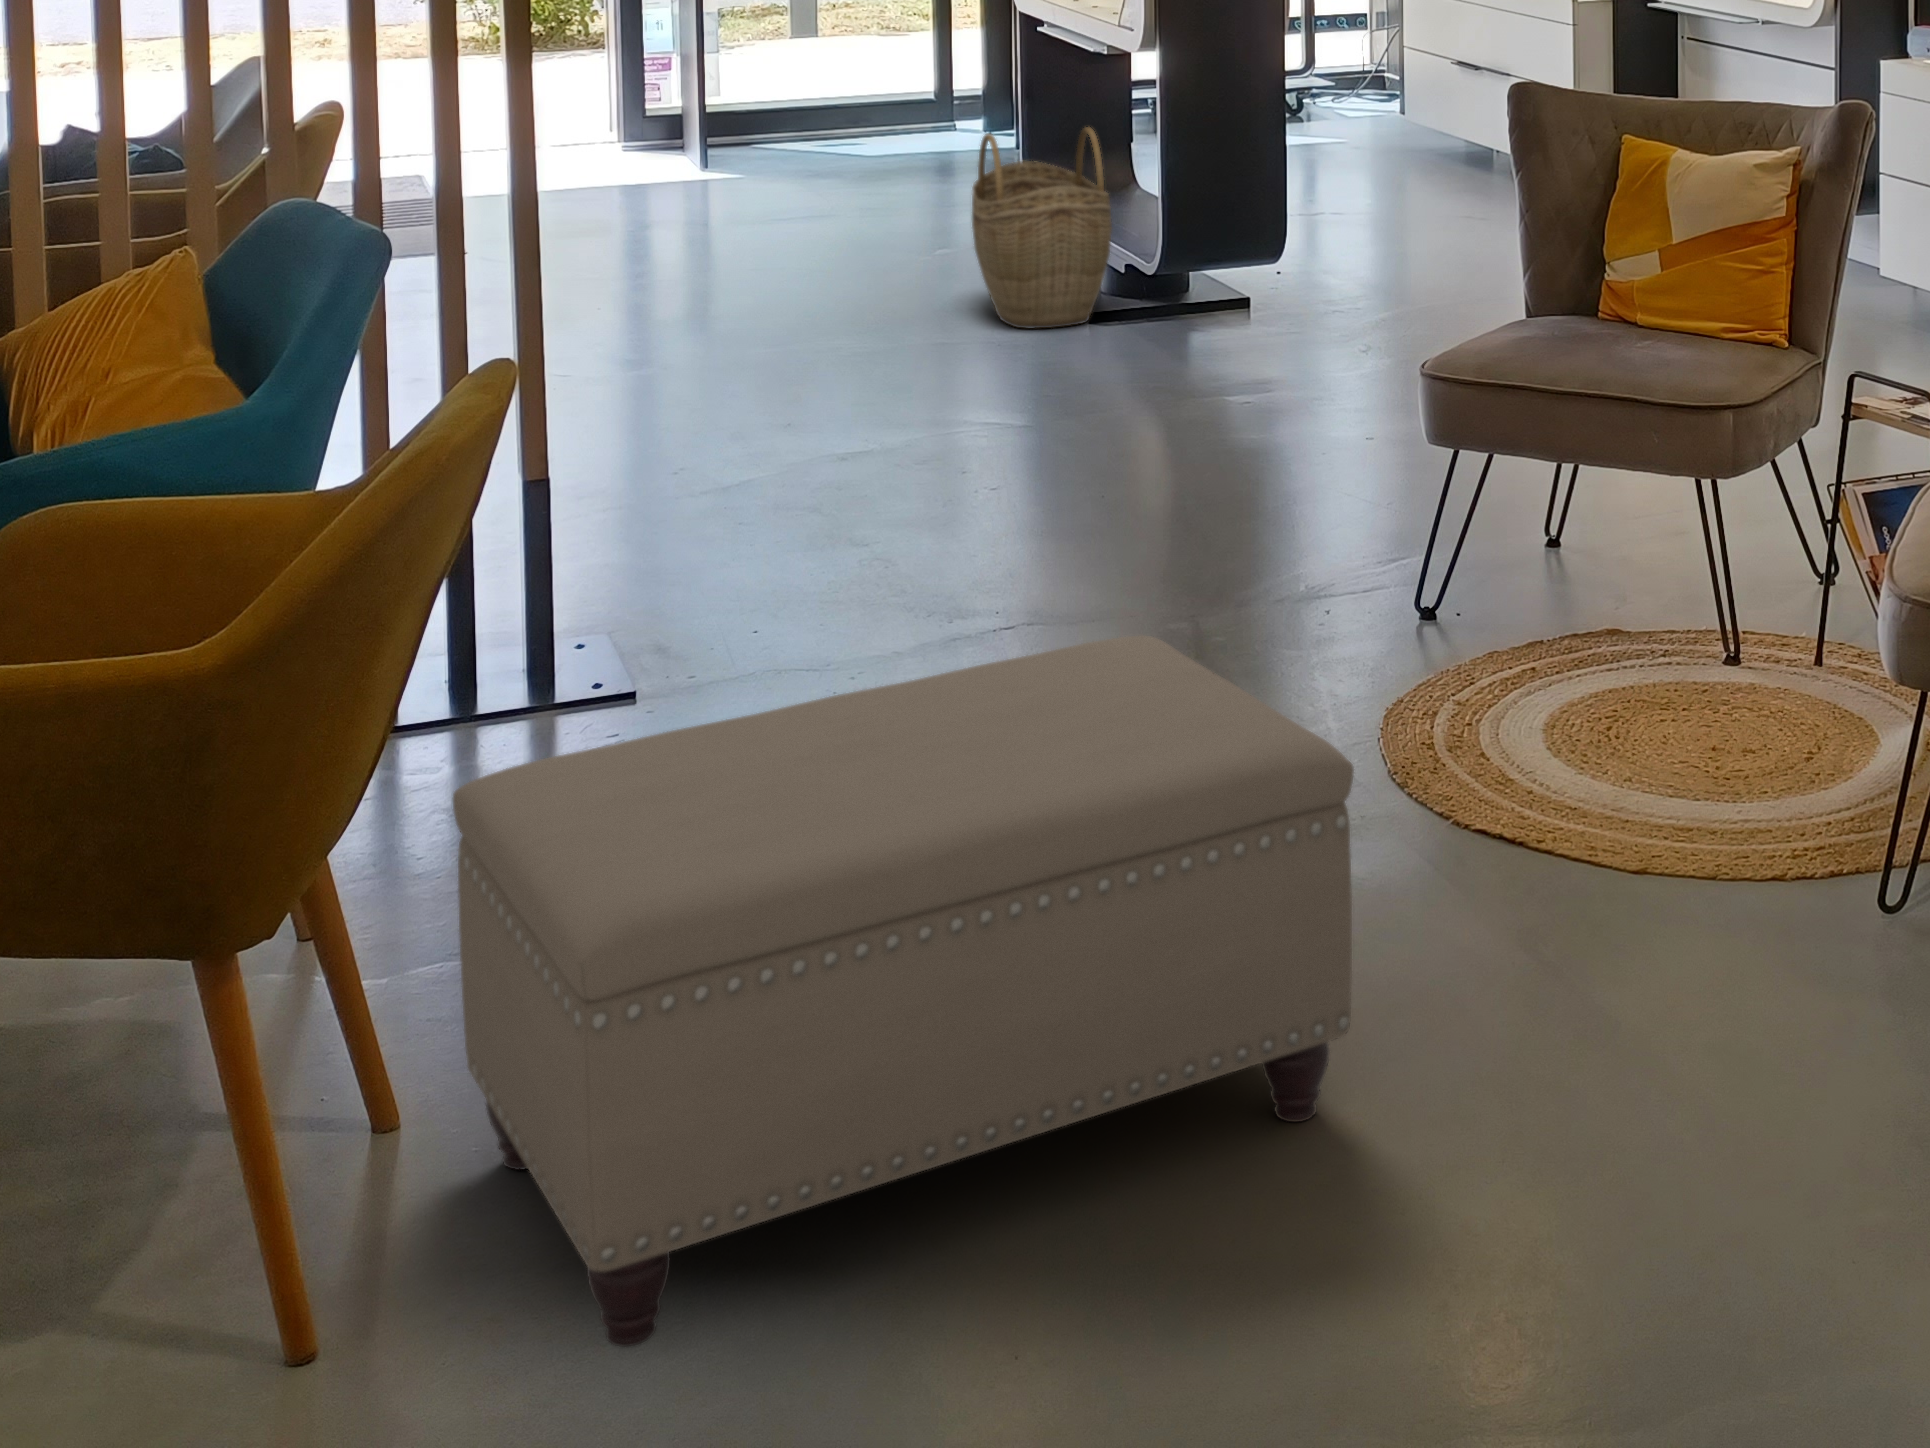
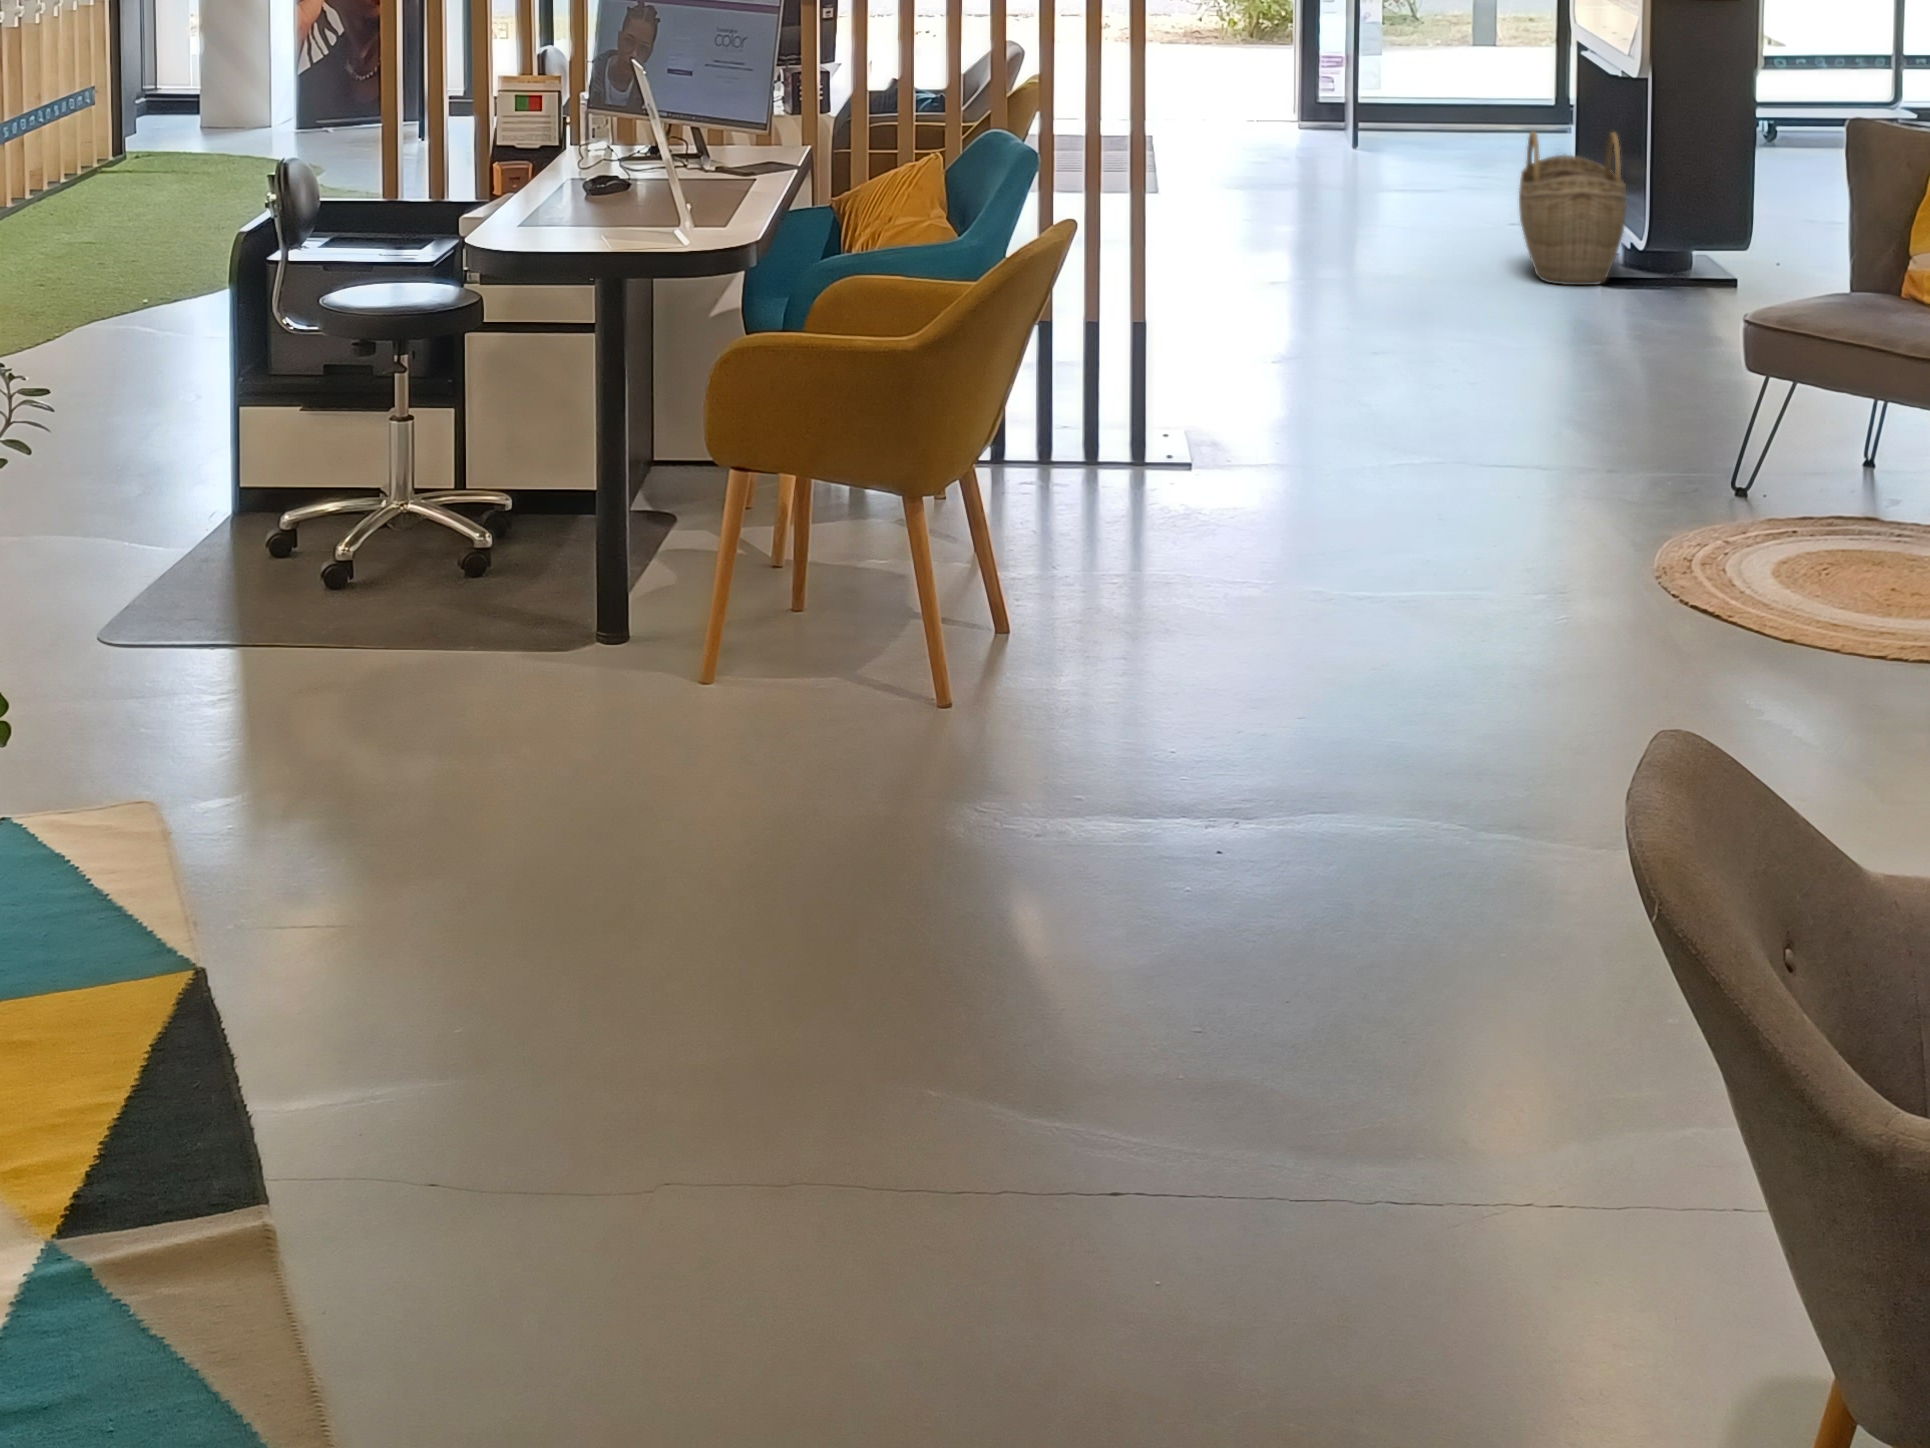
ottoman: present [452,635,1354,1347] -> none [1041,432,1534,733]

